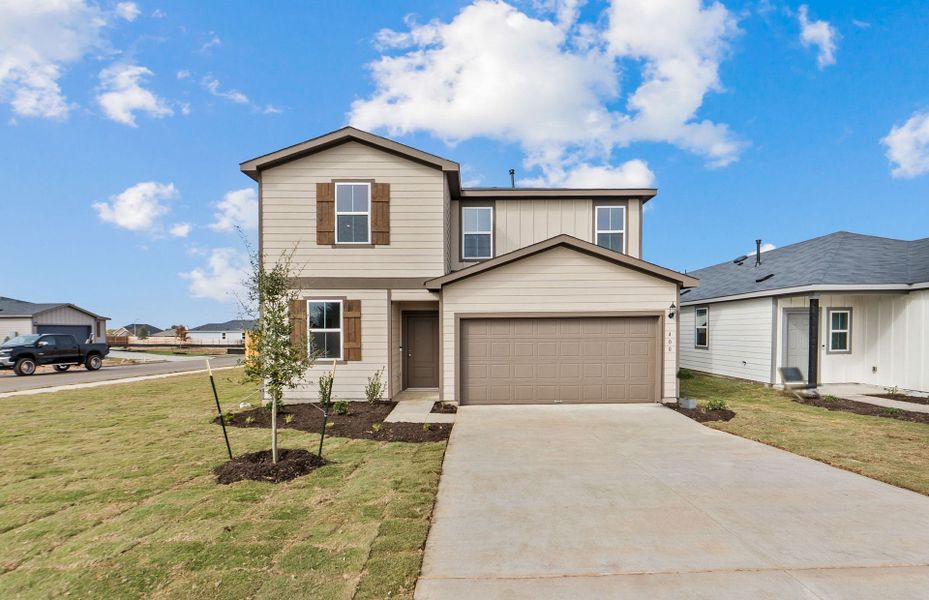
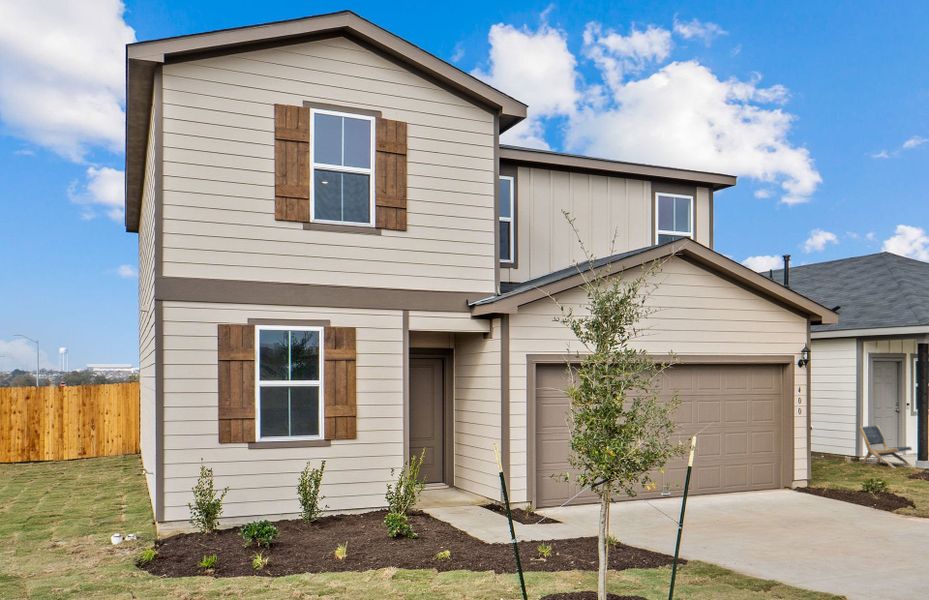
potted tree: present [676,369,696,409] -> none [810,437,834,491]

